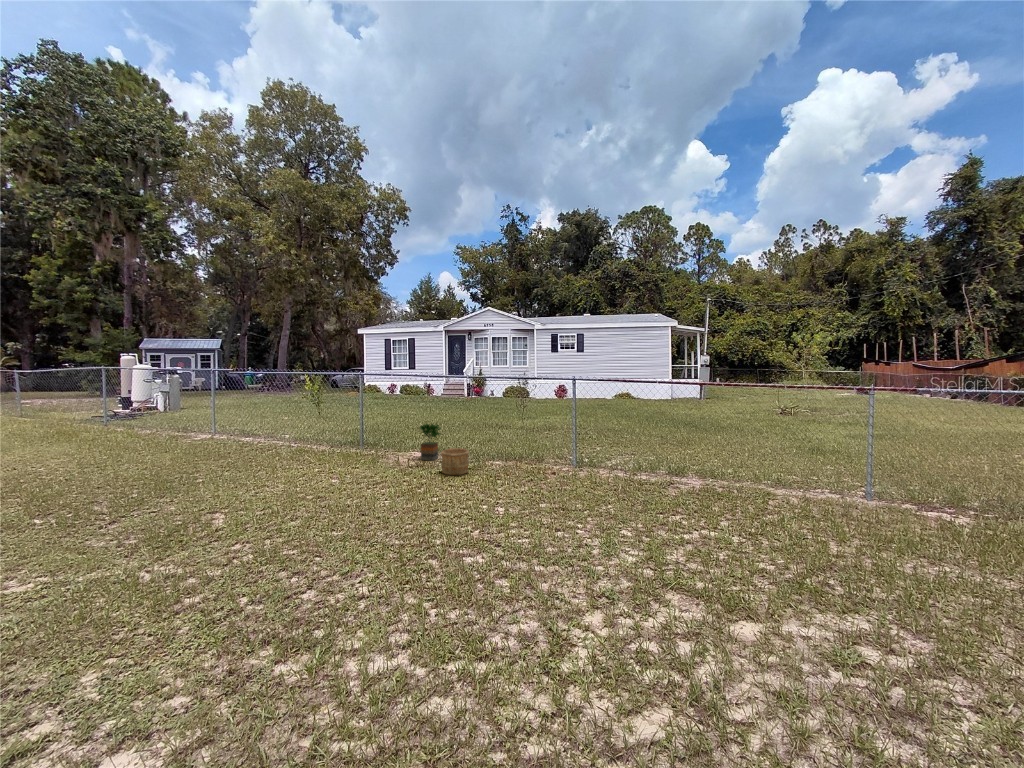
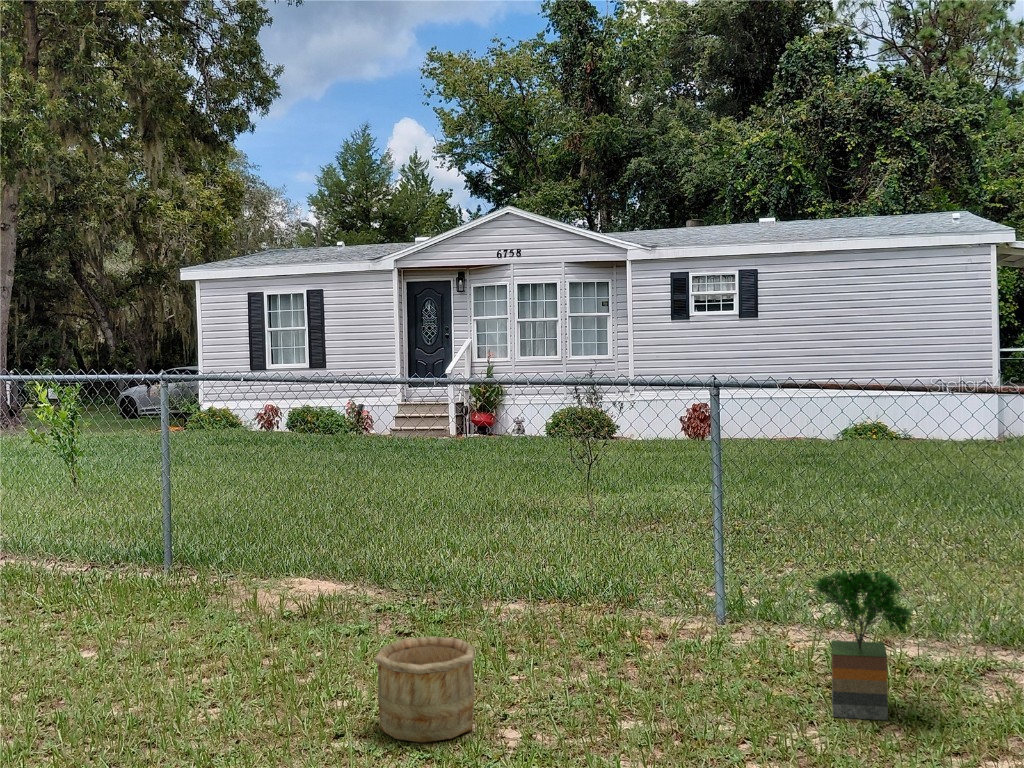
potted tree: present [420,424,441,461] -> present [813,569,912,720]

